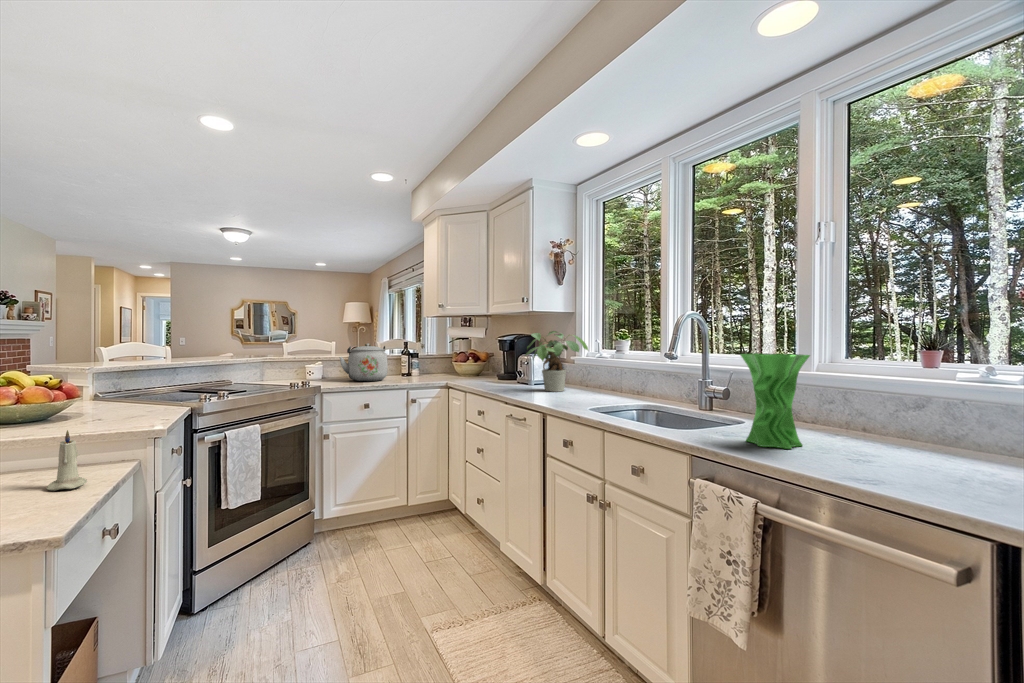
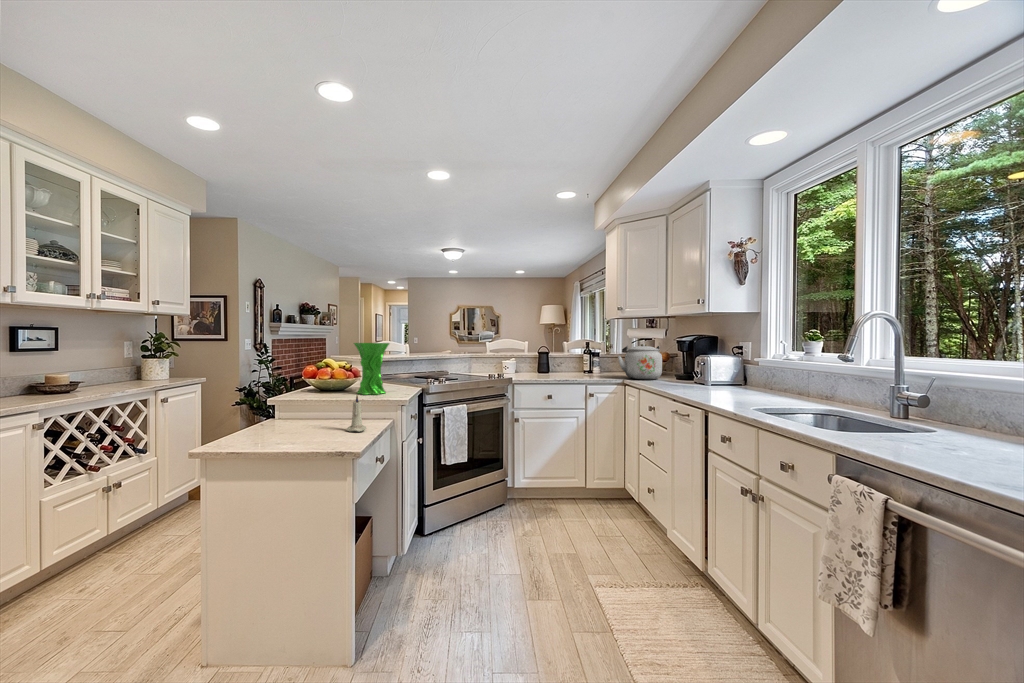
potted plant: present [525,331,588,392] -> none [693,332,763,392]
kettle: present [339,343,388,381] -> present [618,344,662,380]
vase: present [740,353,810,449] -> present [354,343,389,395]

